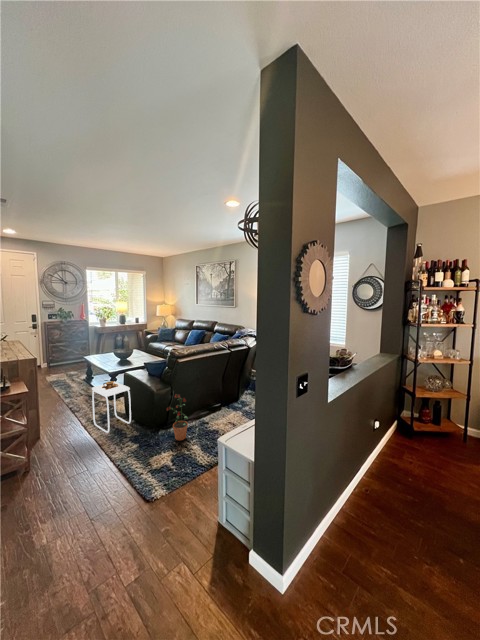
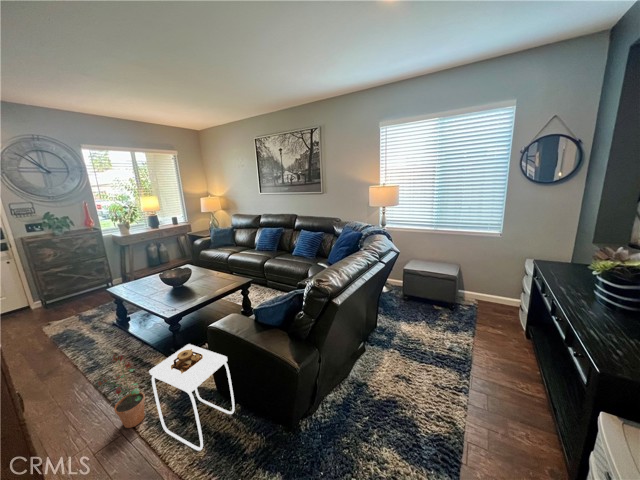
potted plant: present [167,394,188,441] -> present [98,355,145,428]

